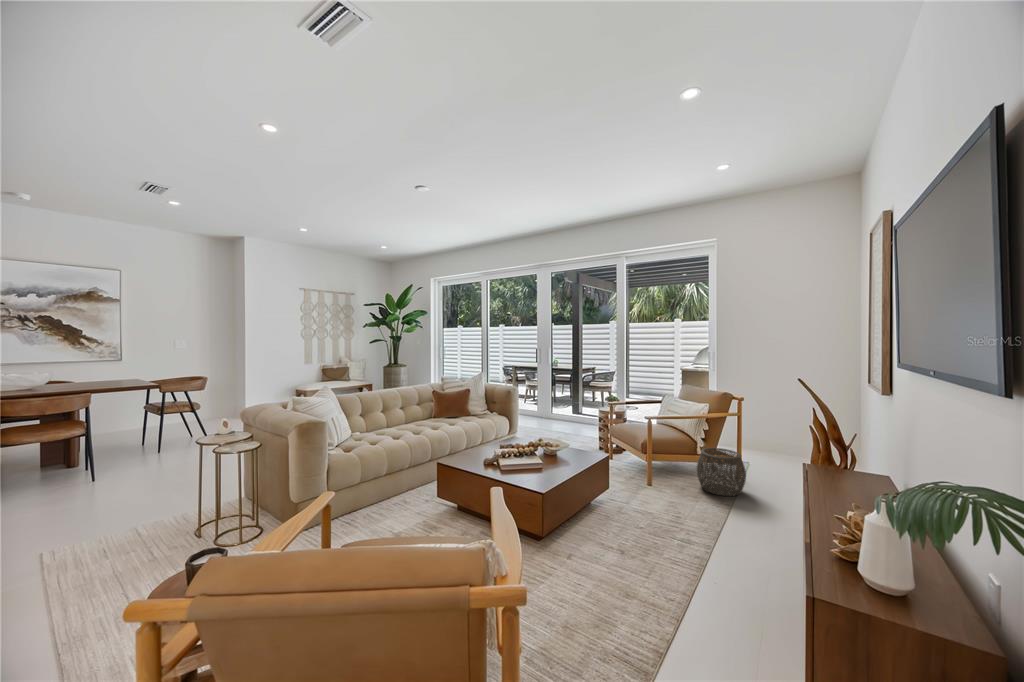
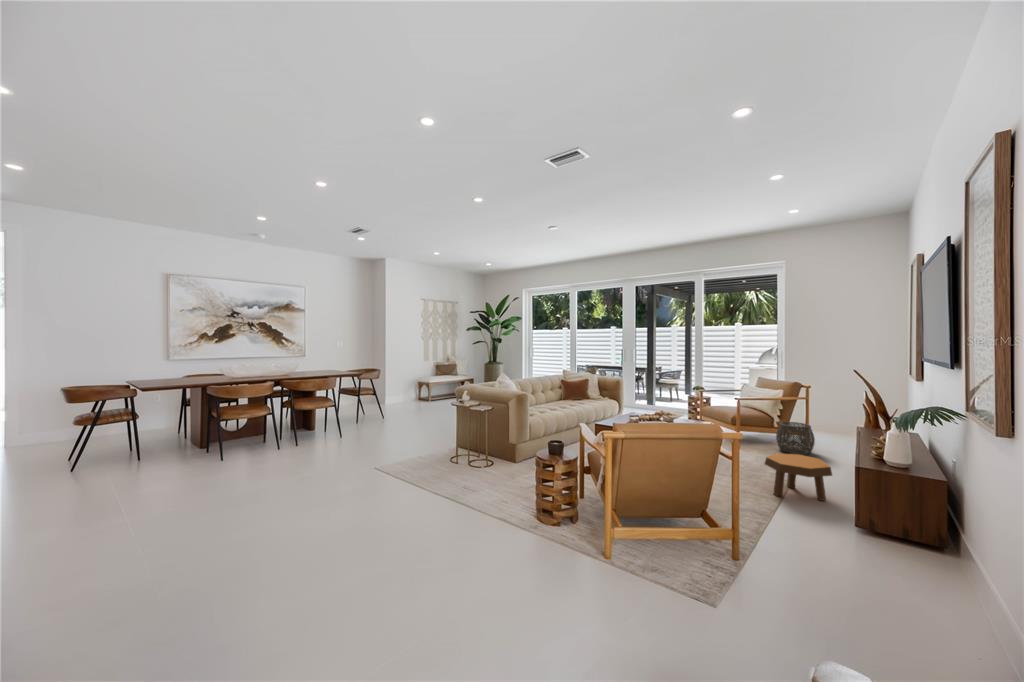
footstool: none [662,518,768,614] -> present [765,453,832,501]

